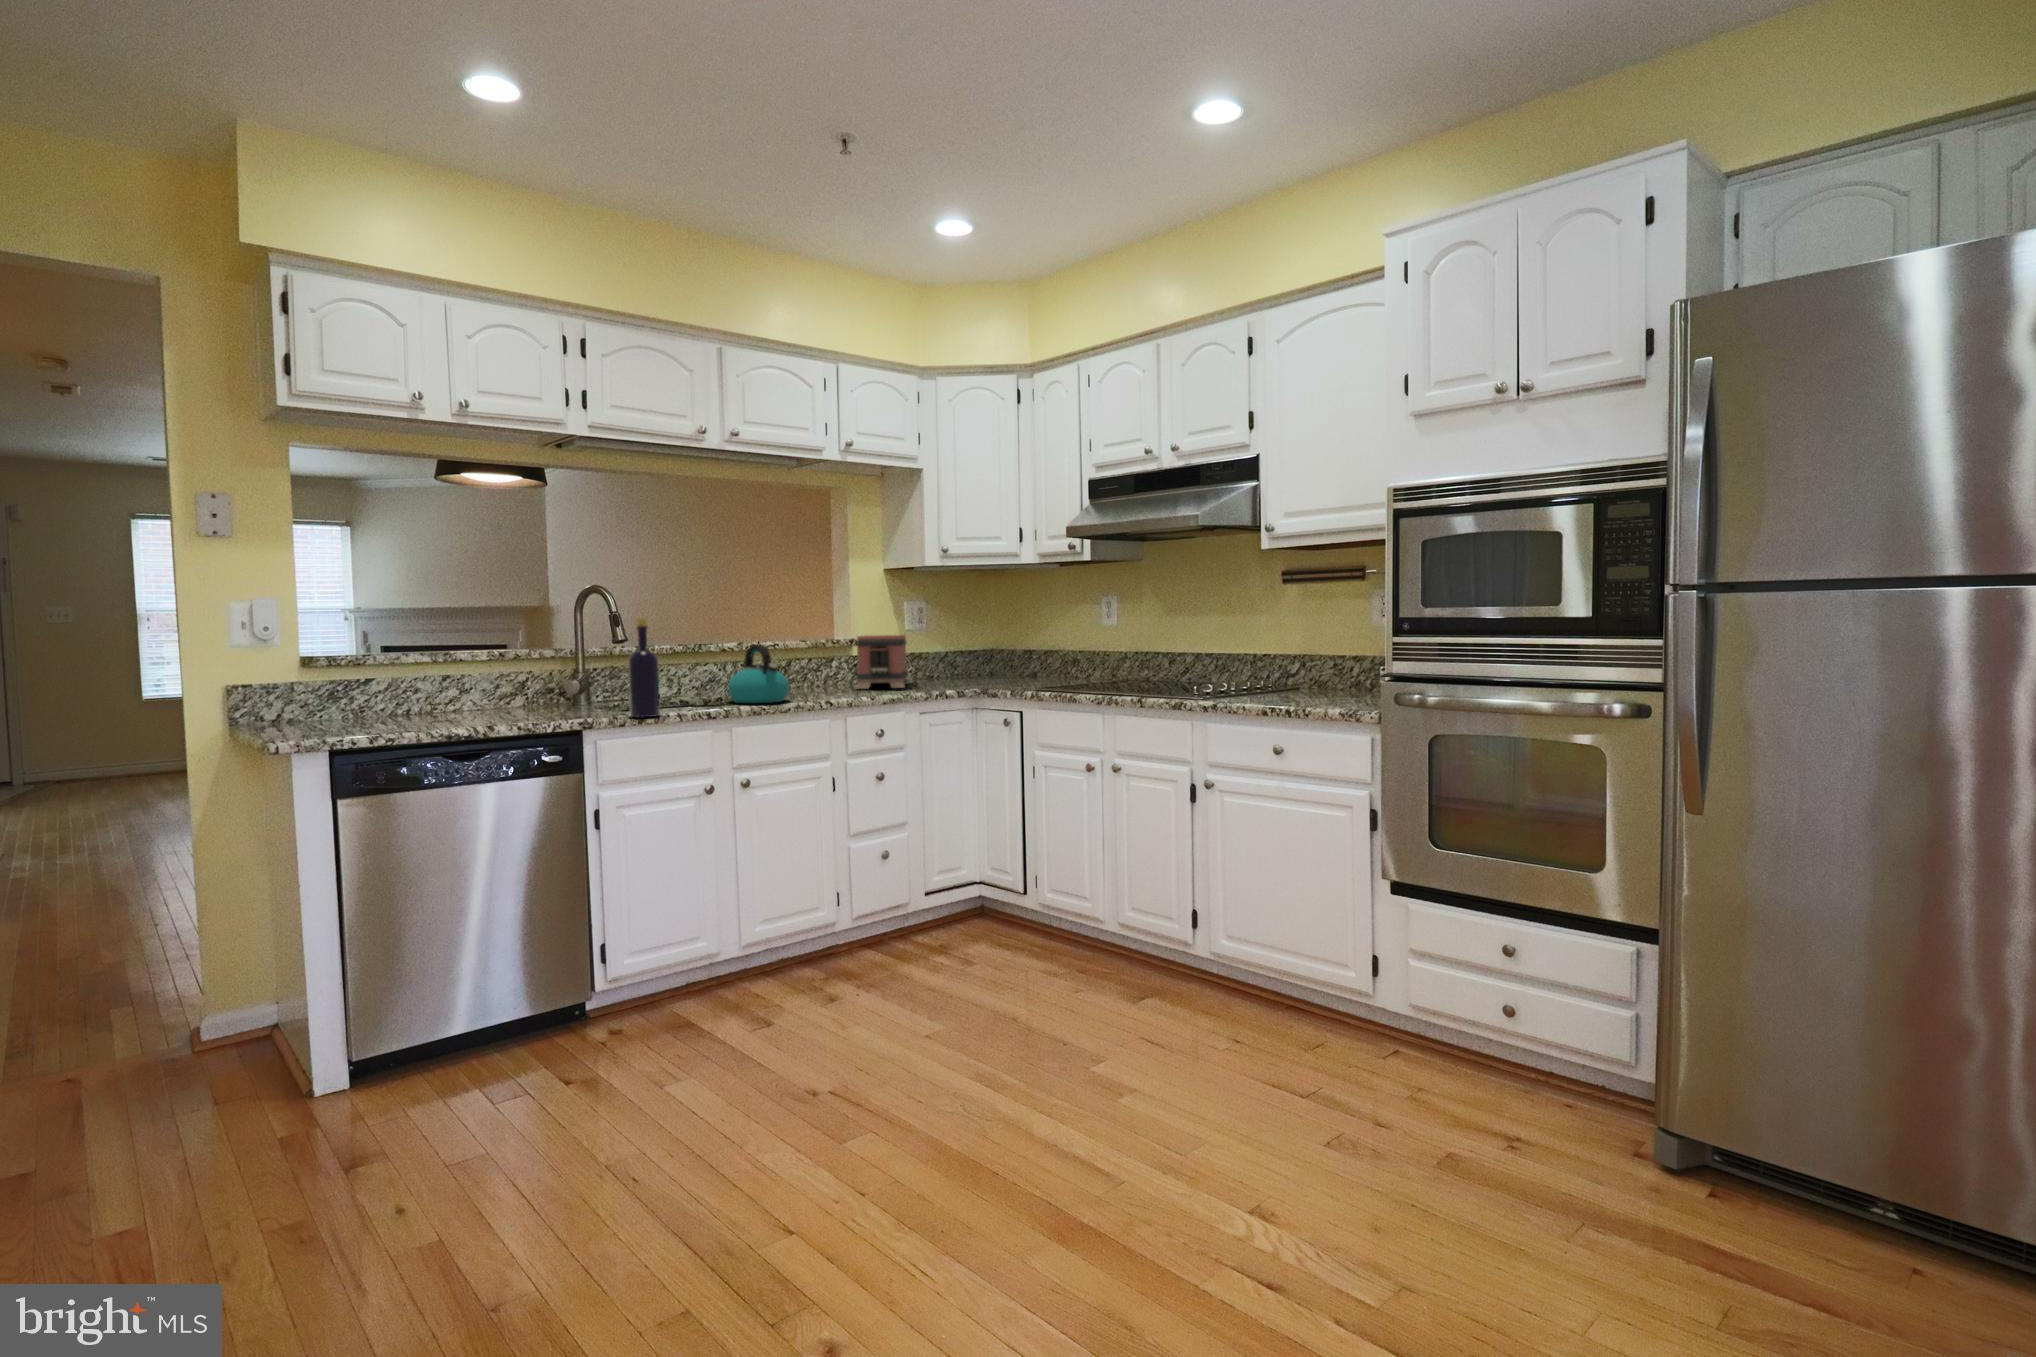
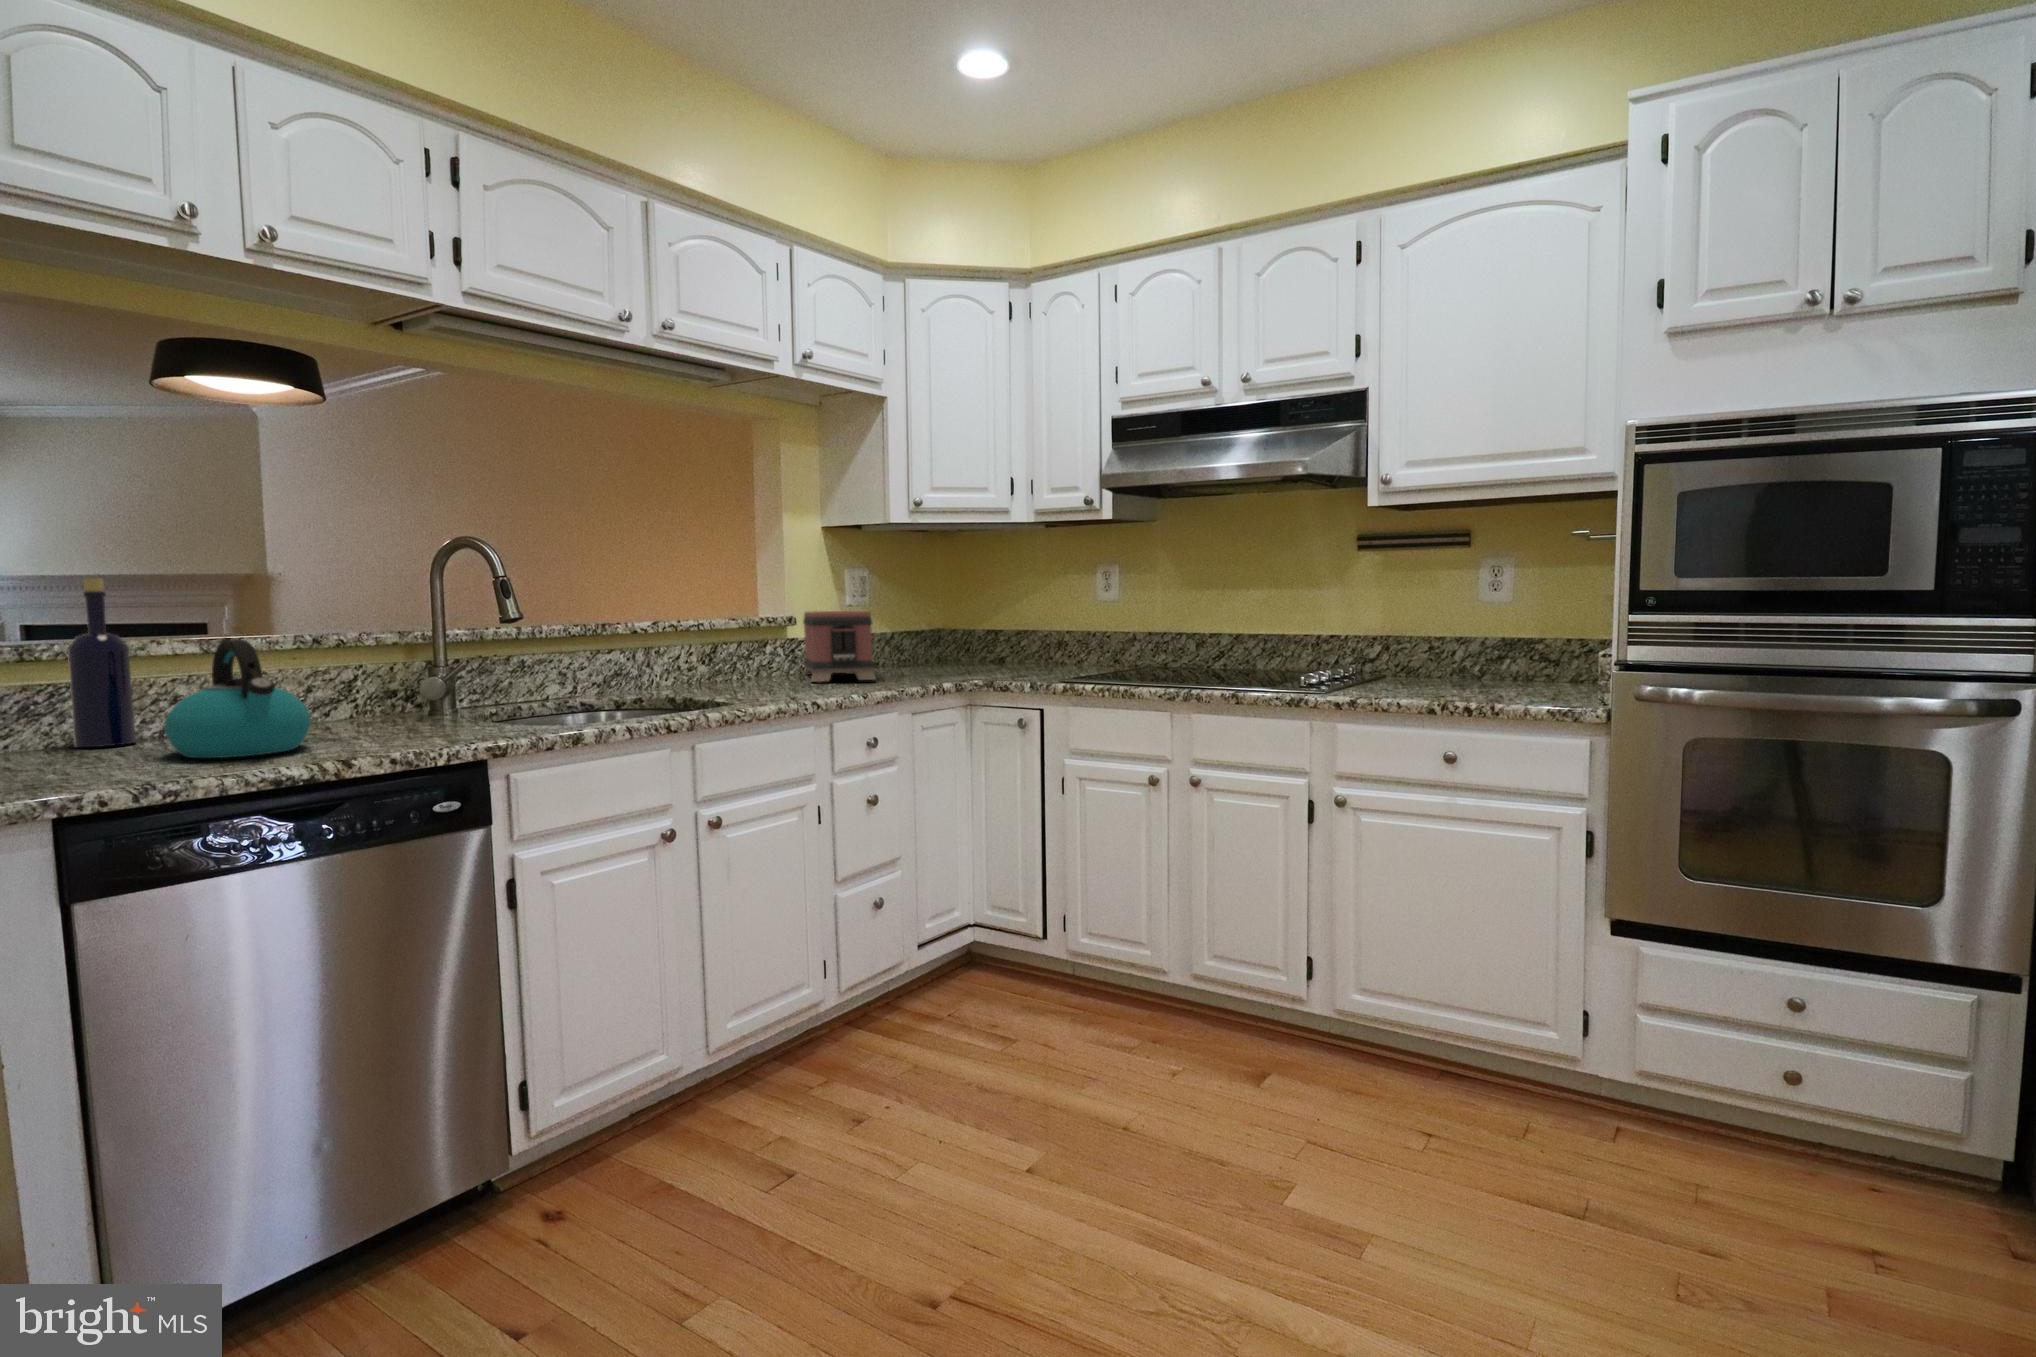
bottle: present [628,619,660,717] -> present [68,578,136,747]
kettle: present [728,644,789,703] -> present [165,639,311,758]

